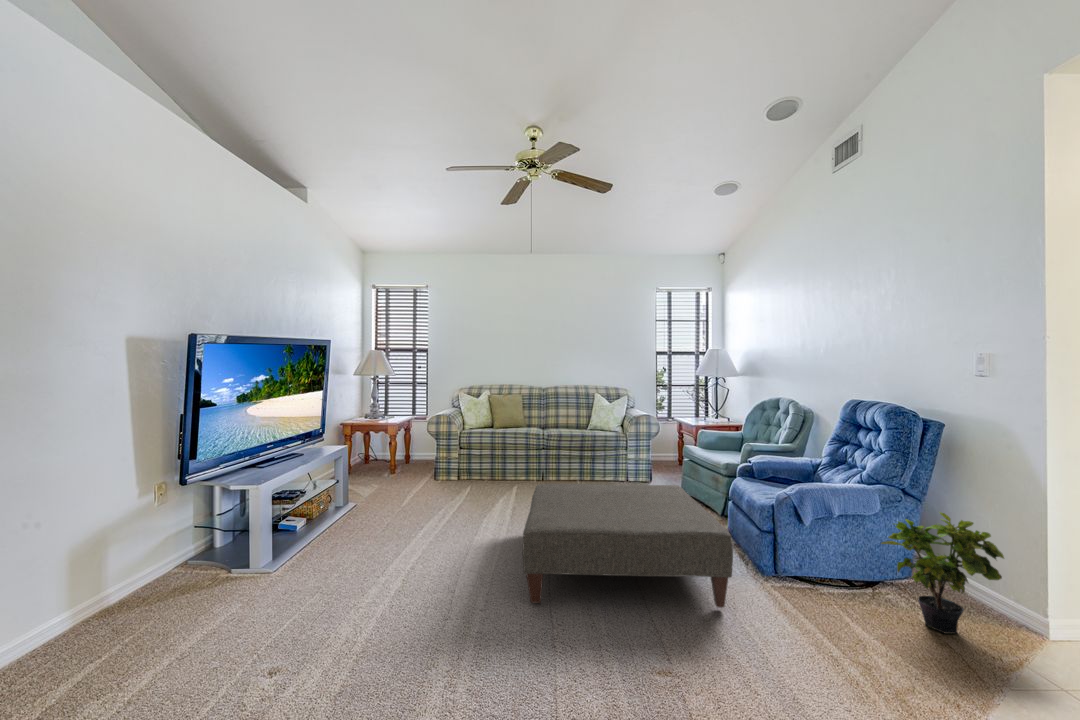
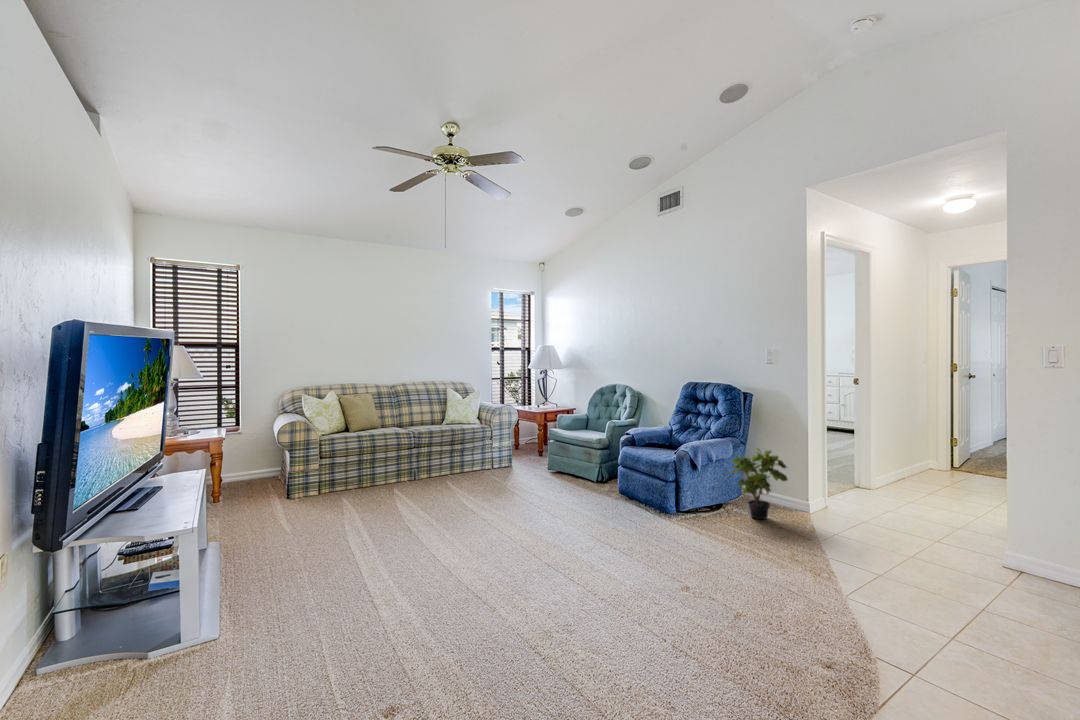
ottoman: present [523,483,733,608] -> none [465,459,662,569]

